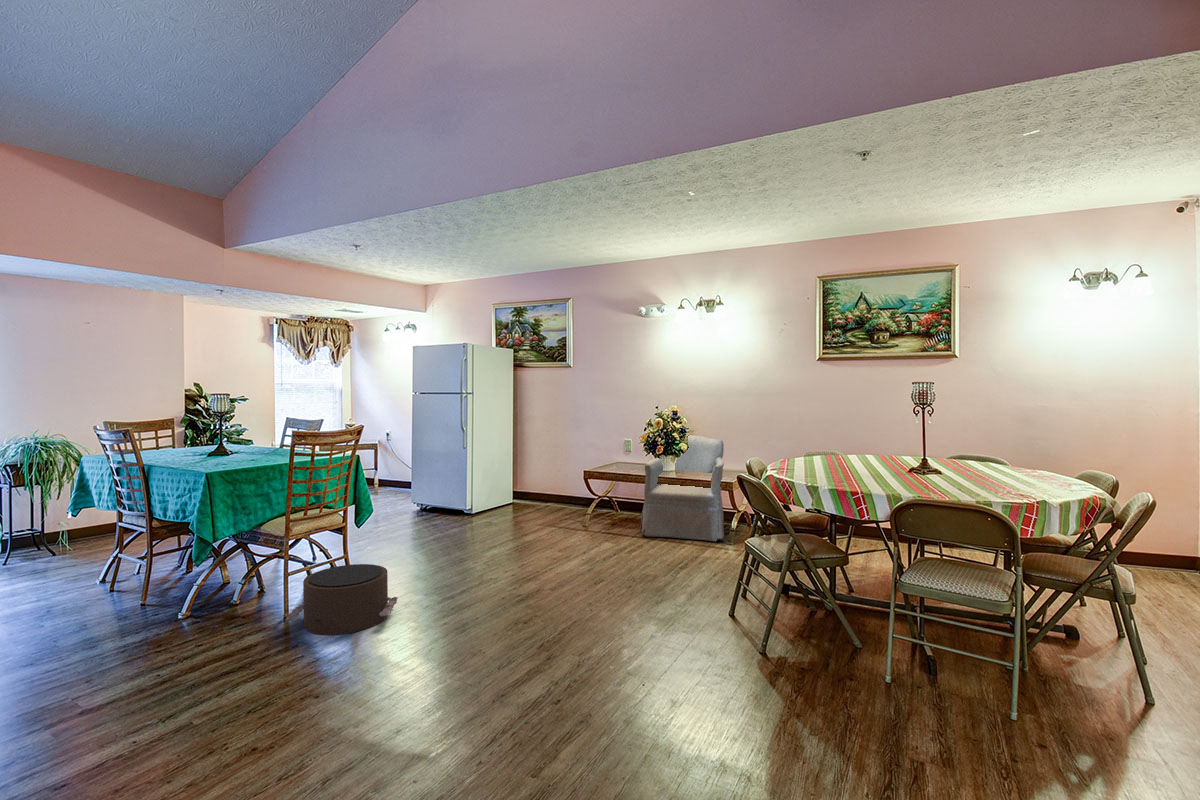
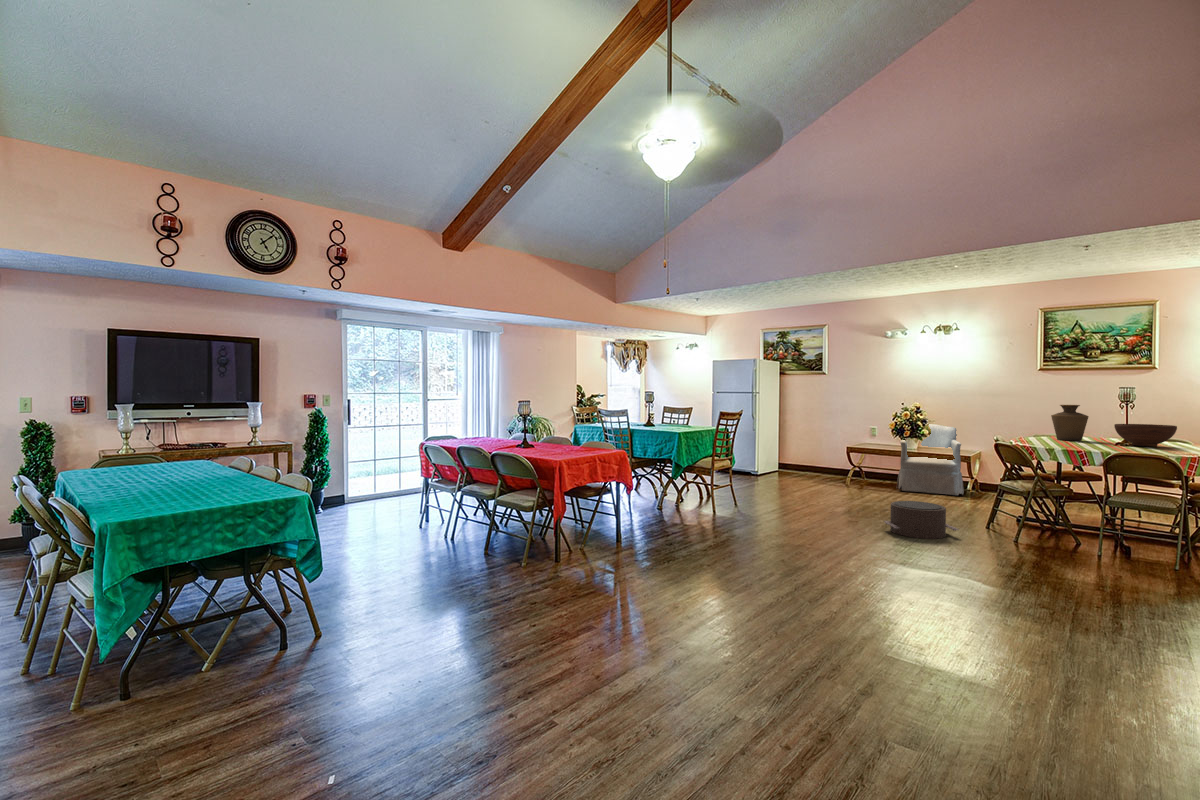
vase: none [811,414,865,476] -> present [1051,405,1089,441]
fruit bowl: none [901,448,996,491] -> present [1114,424,1177,446]
pouf: present [285,564,398,635] -> present [884,501,959,539]

